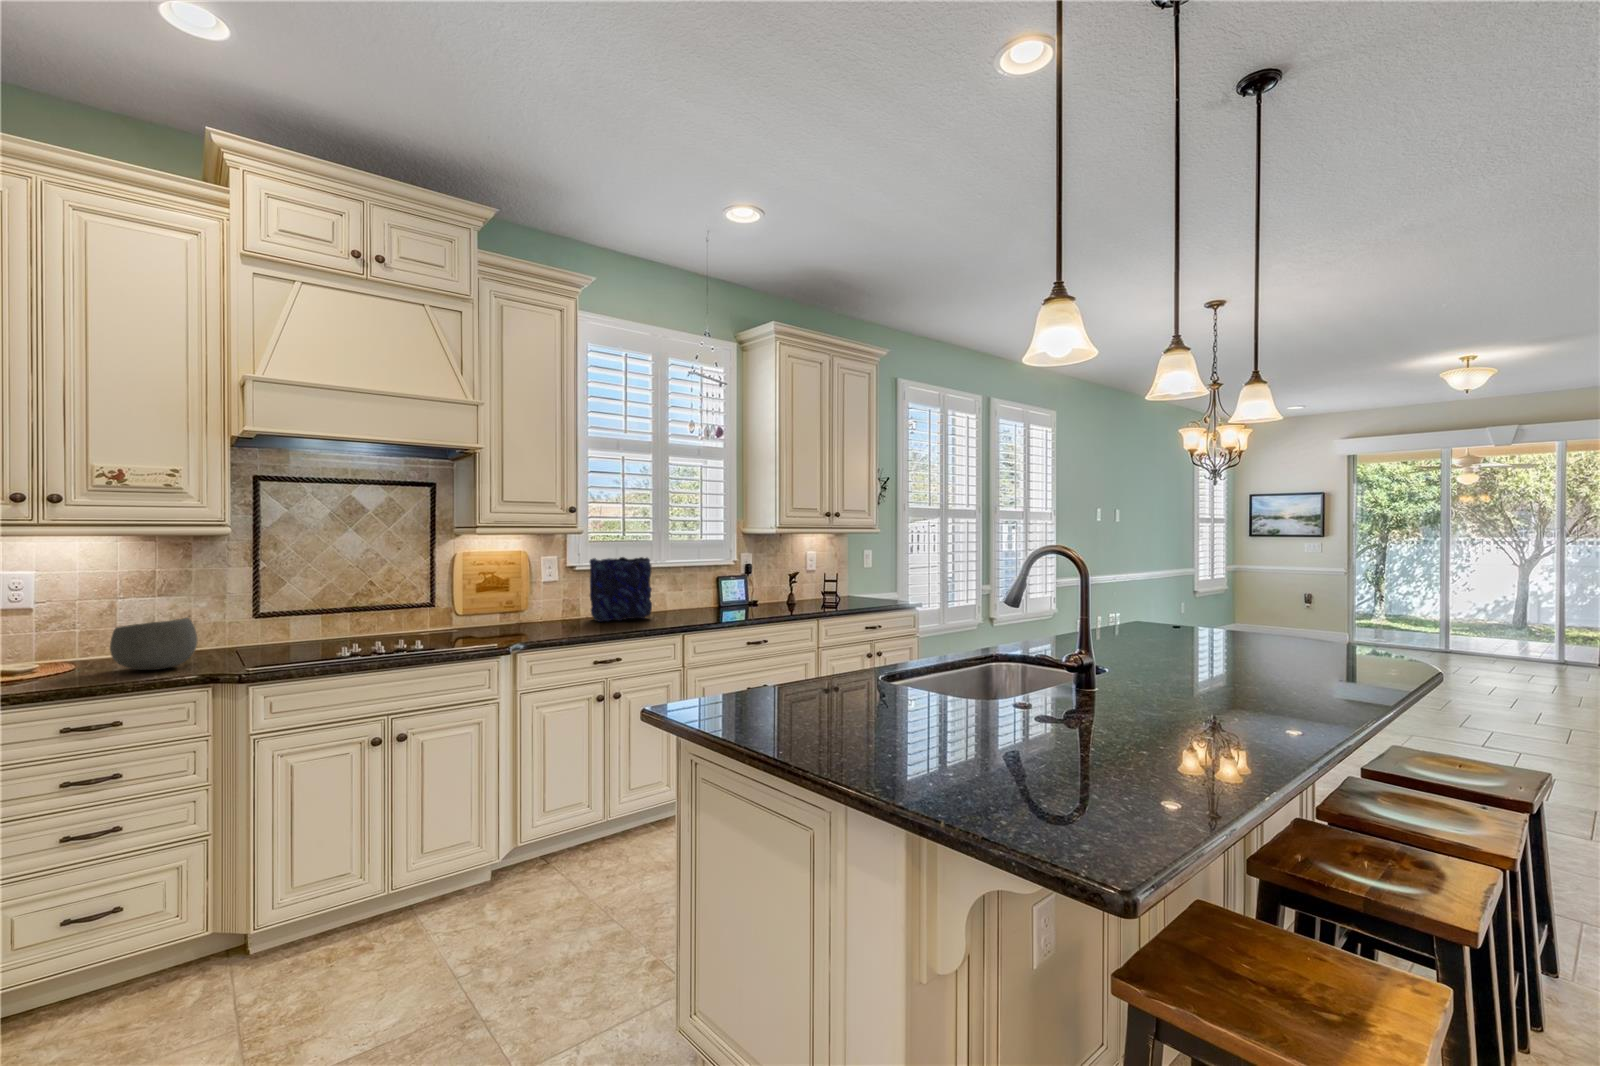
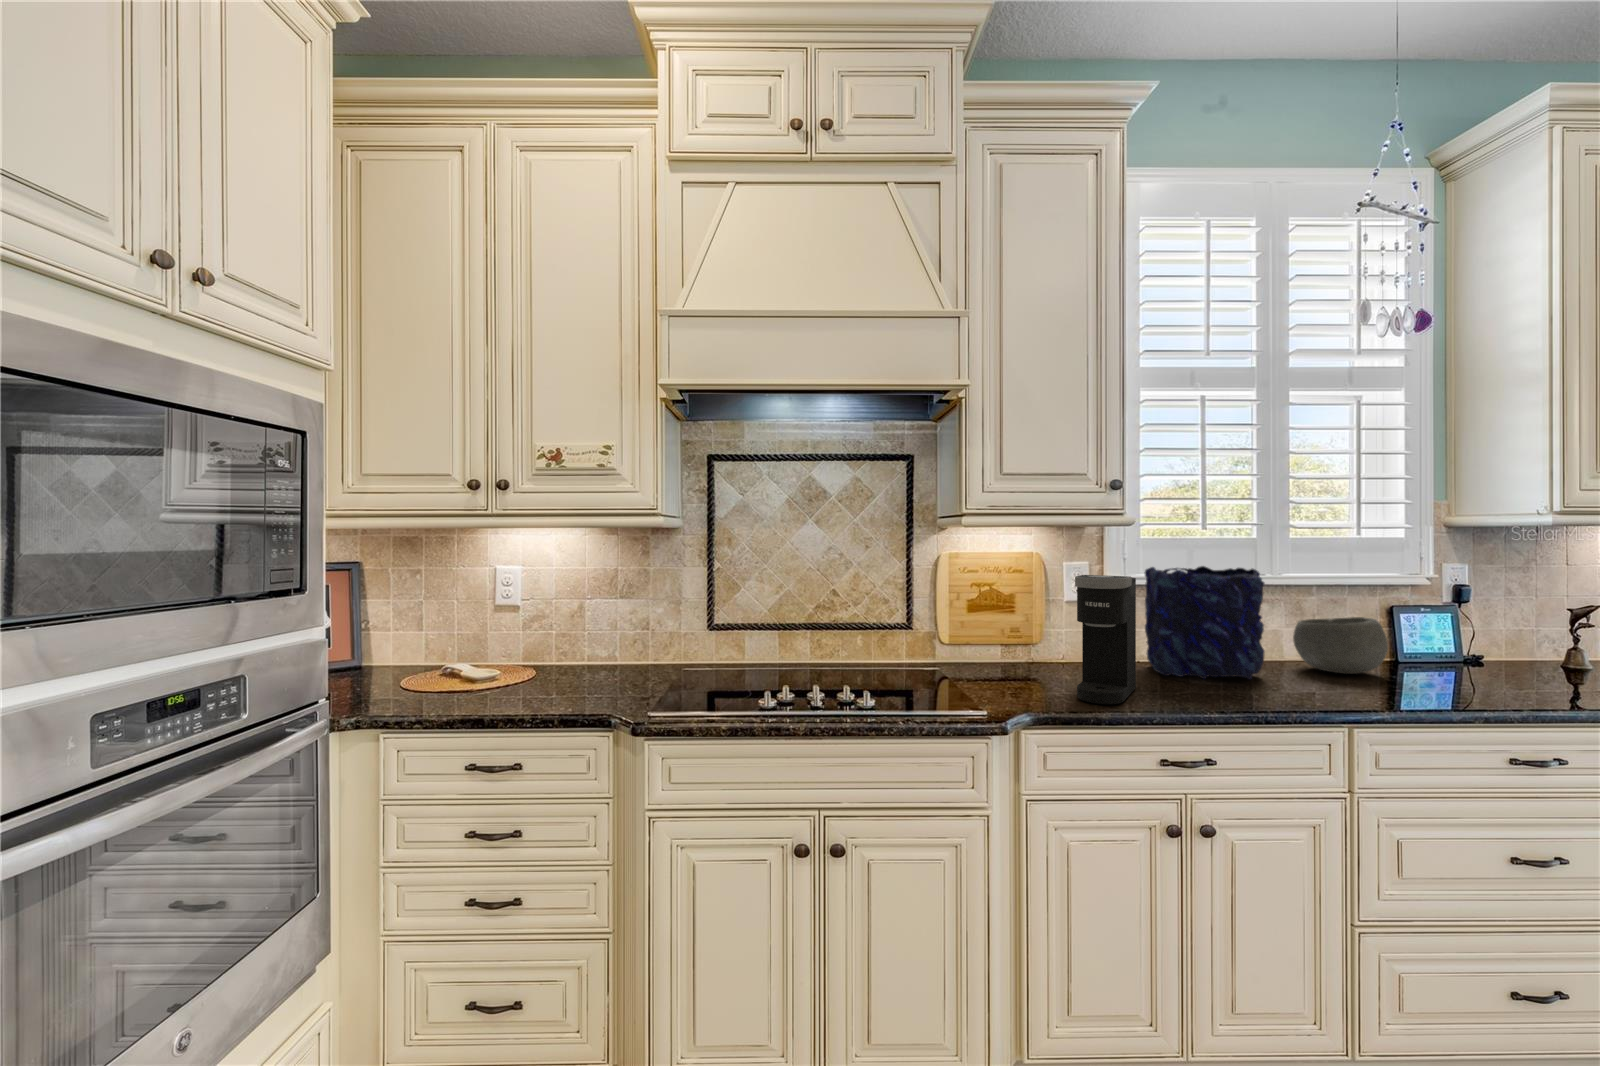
coffee maker: none [548,563,583,636] -> present [1075,575,1136,704]
bowl: present [110,618,198,670] -> present [1293,617,1388,674]

